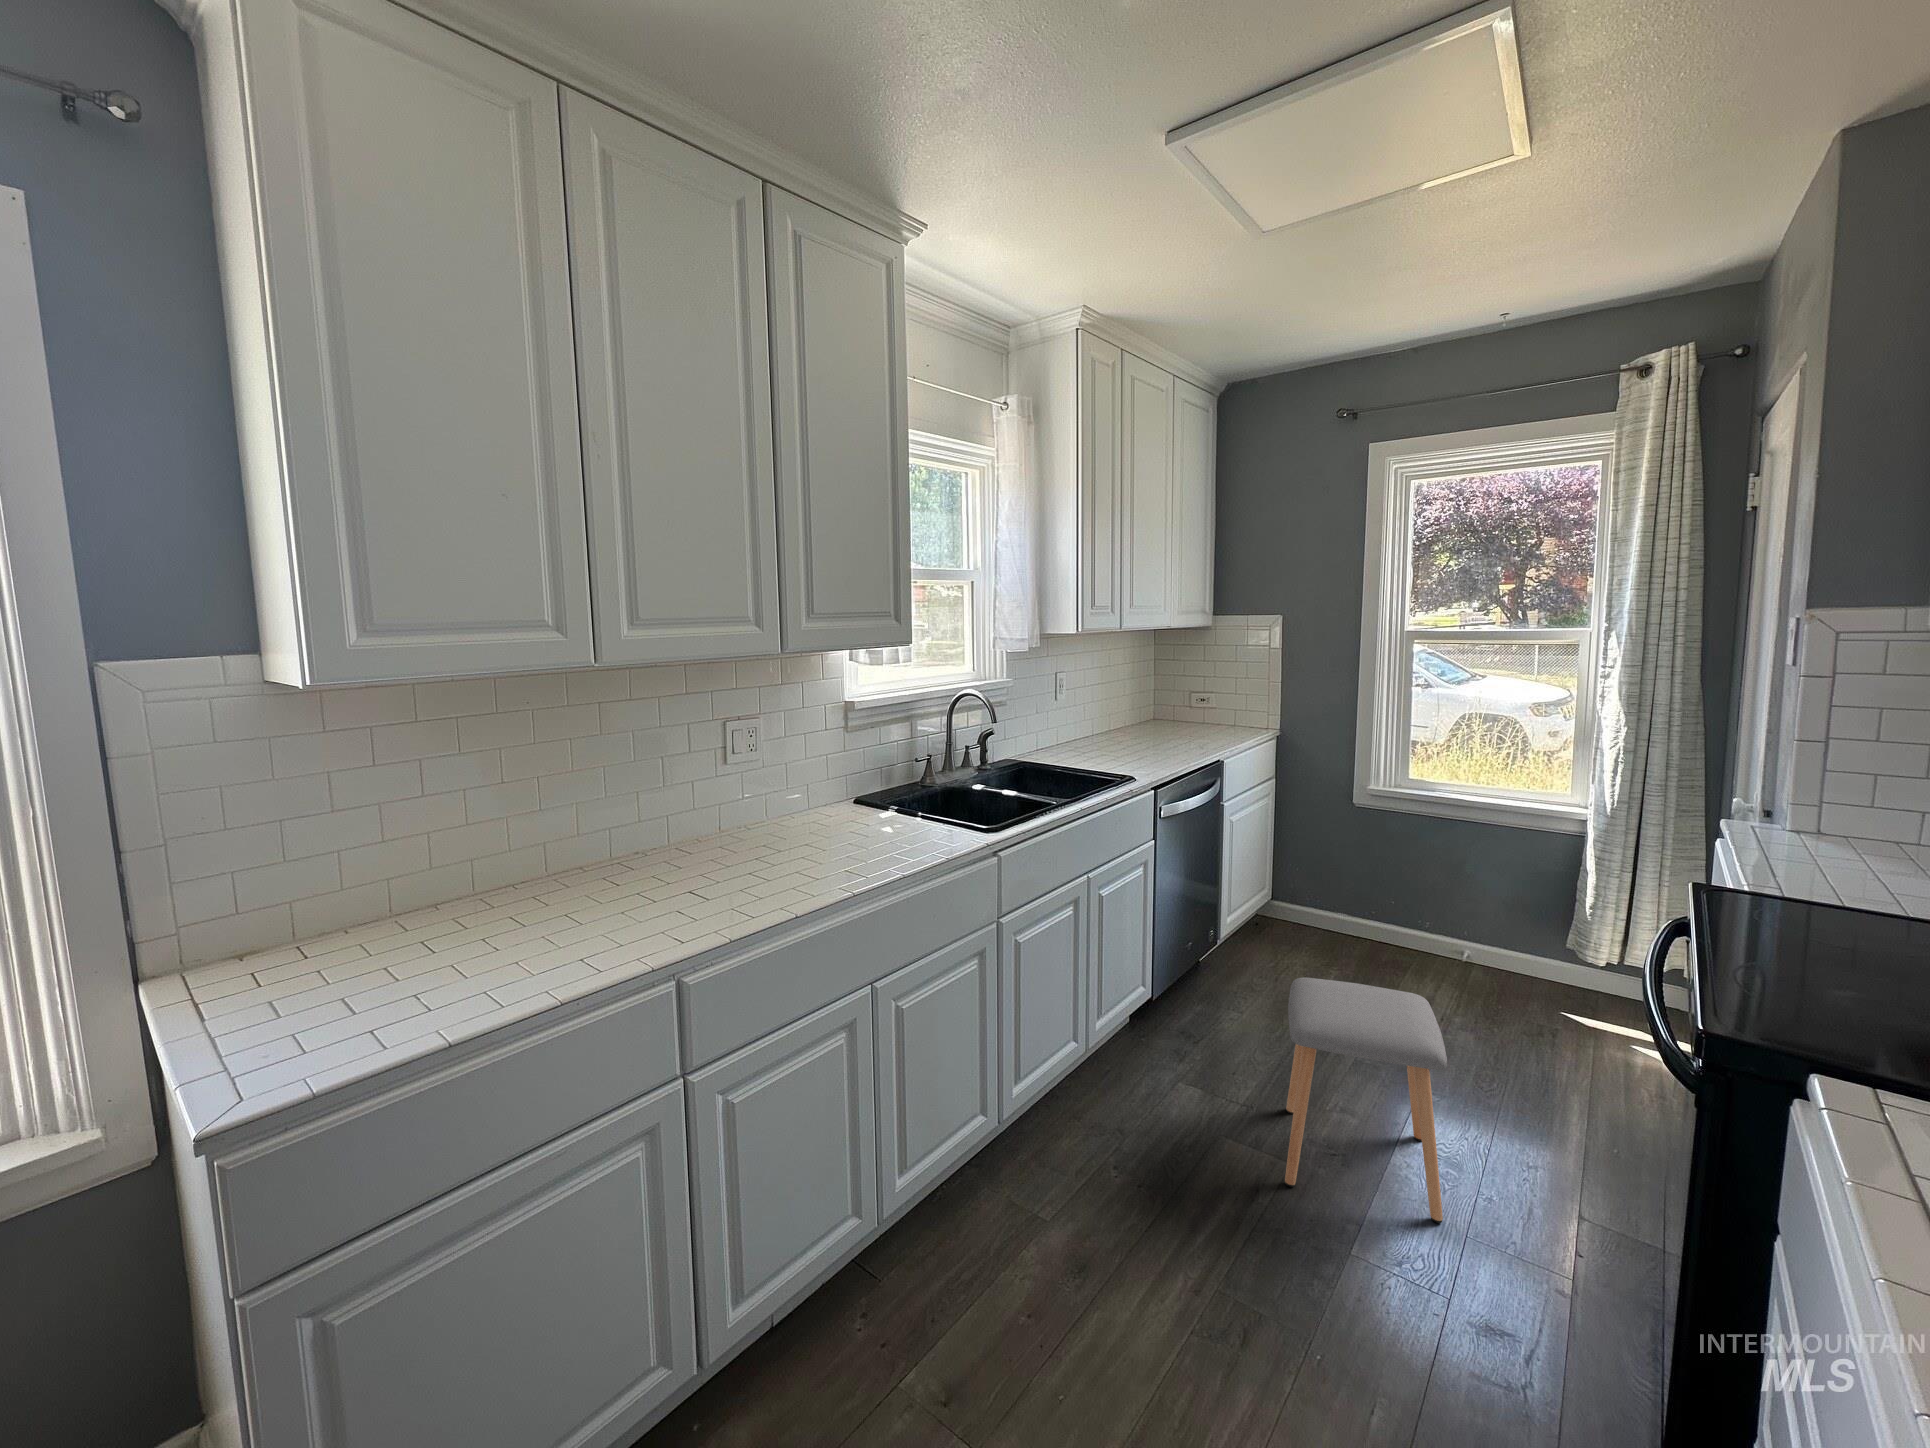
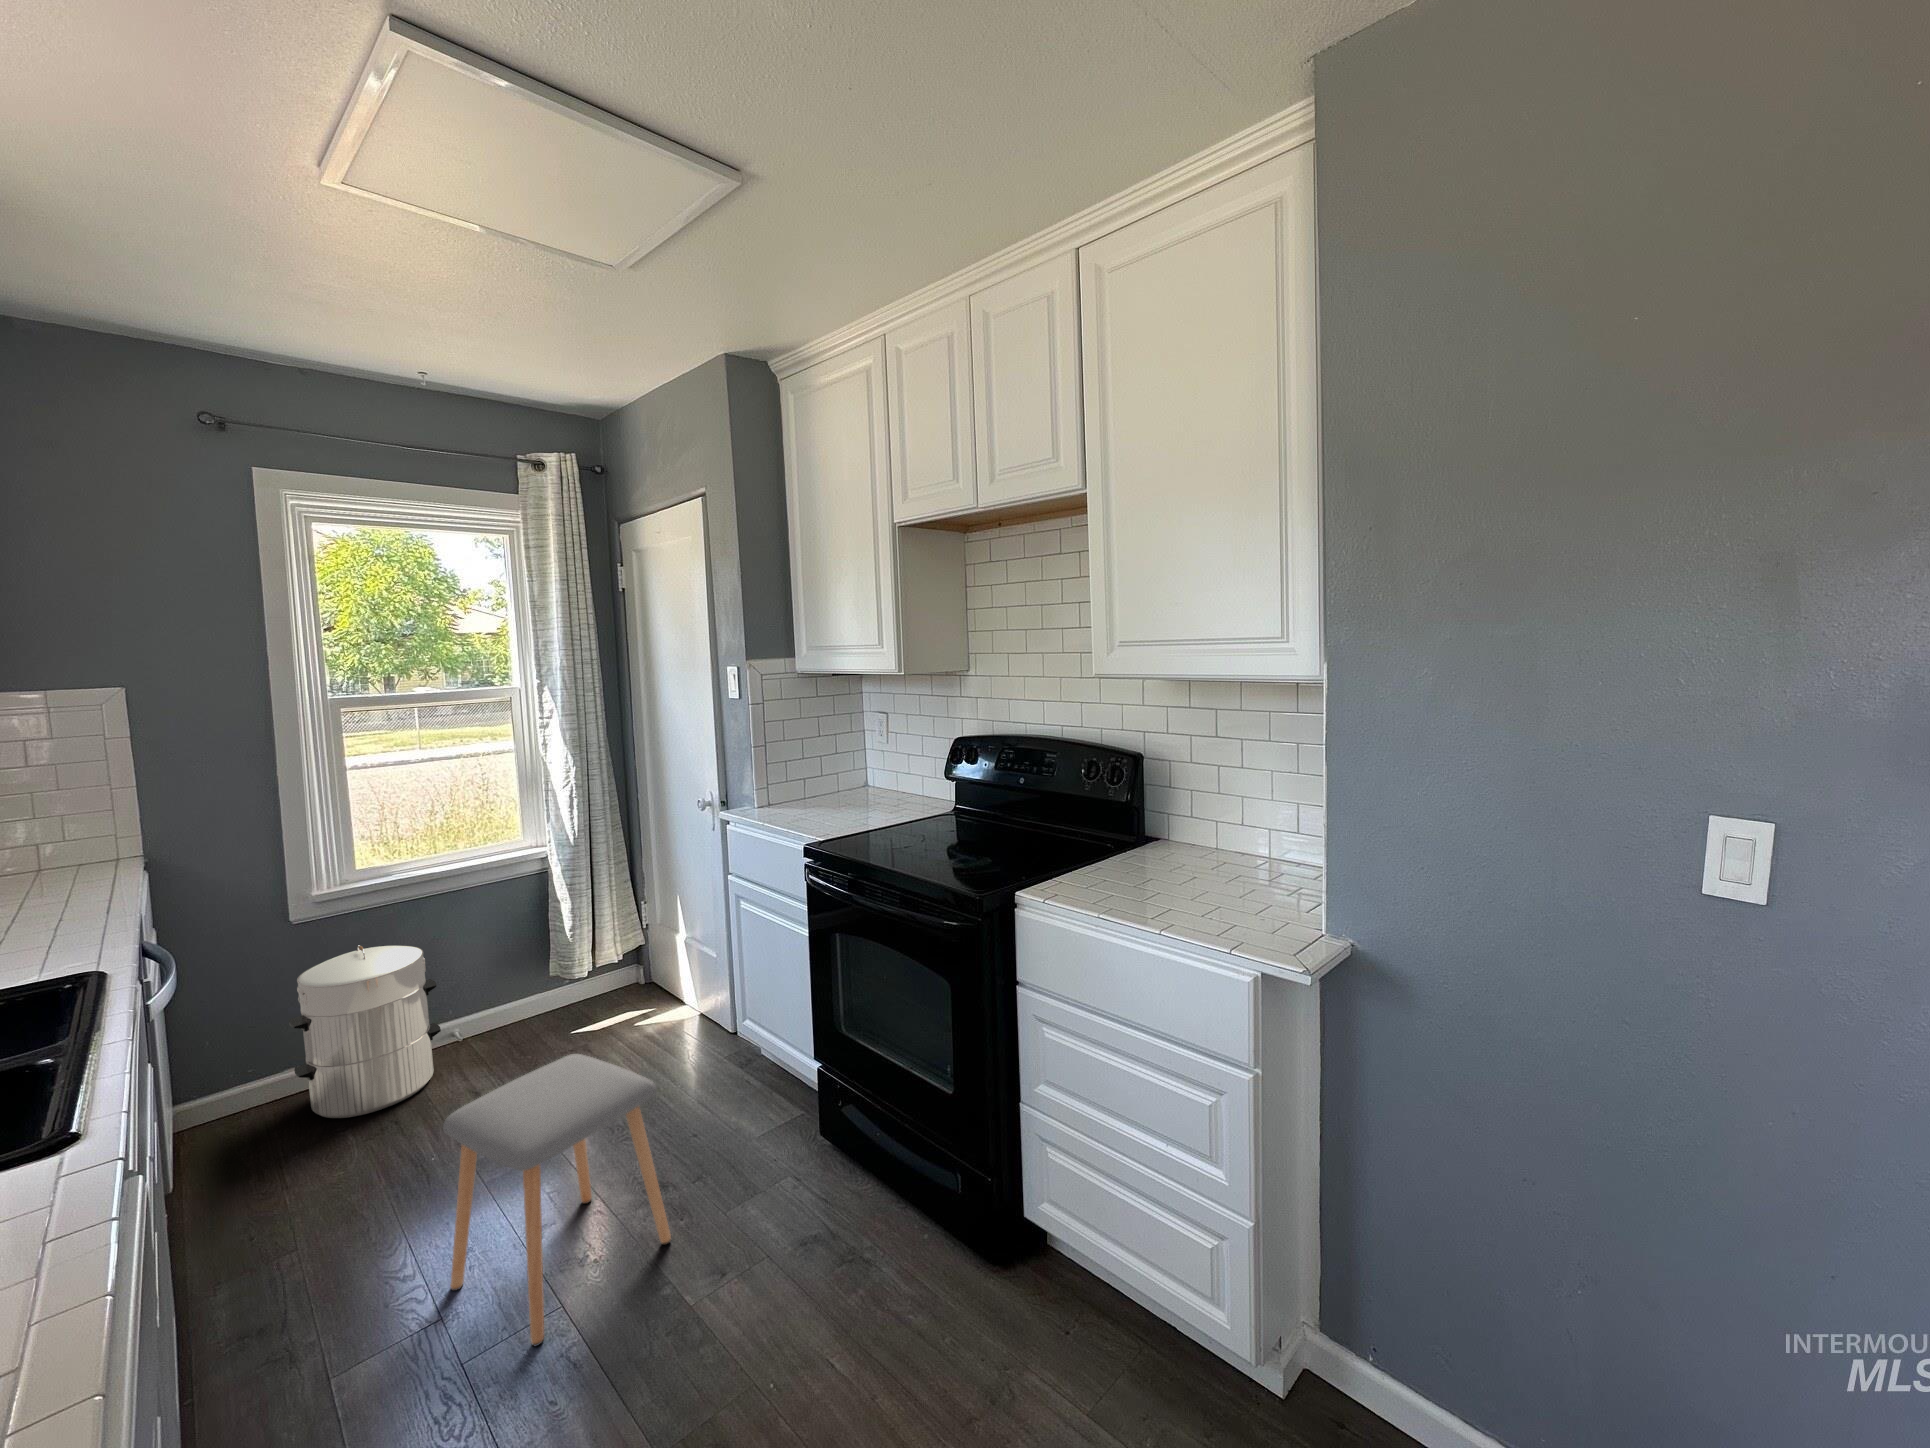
waste bin: none [1327,839,1439,978] -> present [289,945,441,1118]

